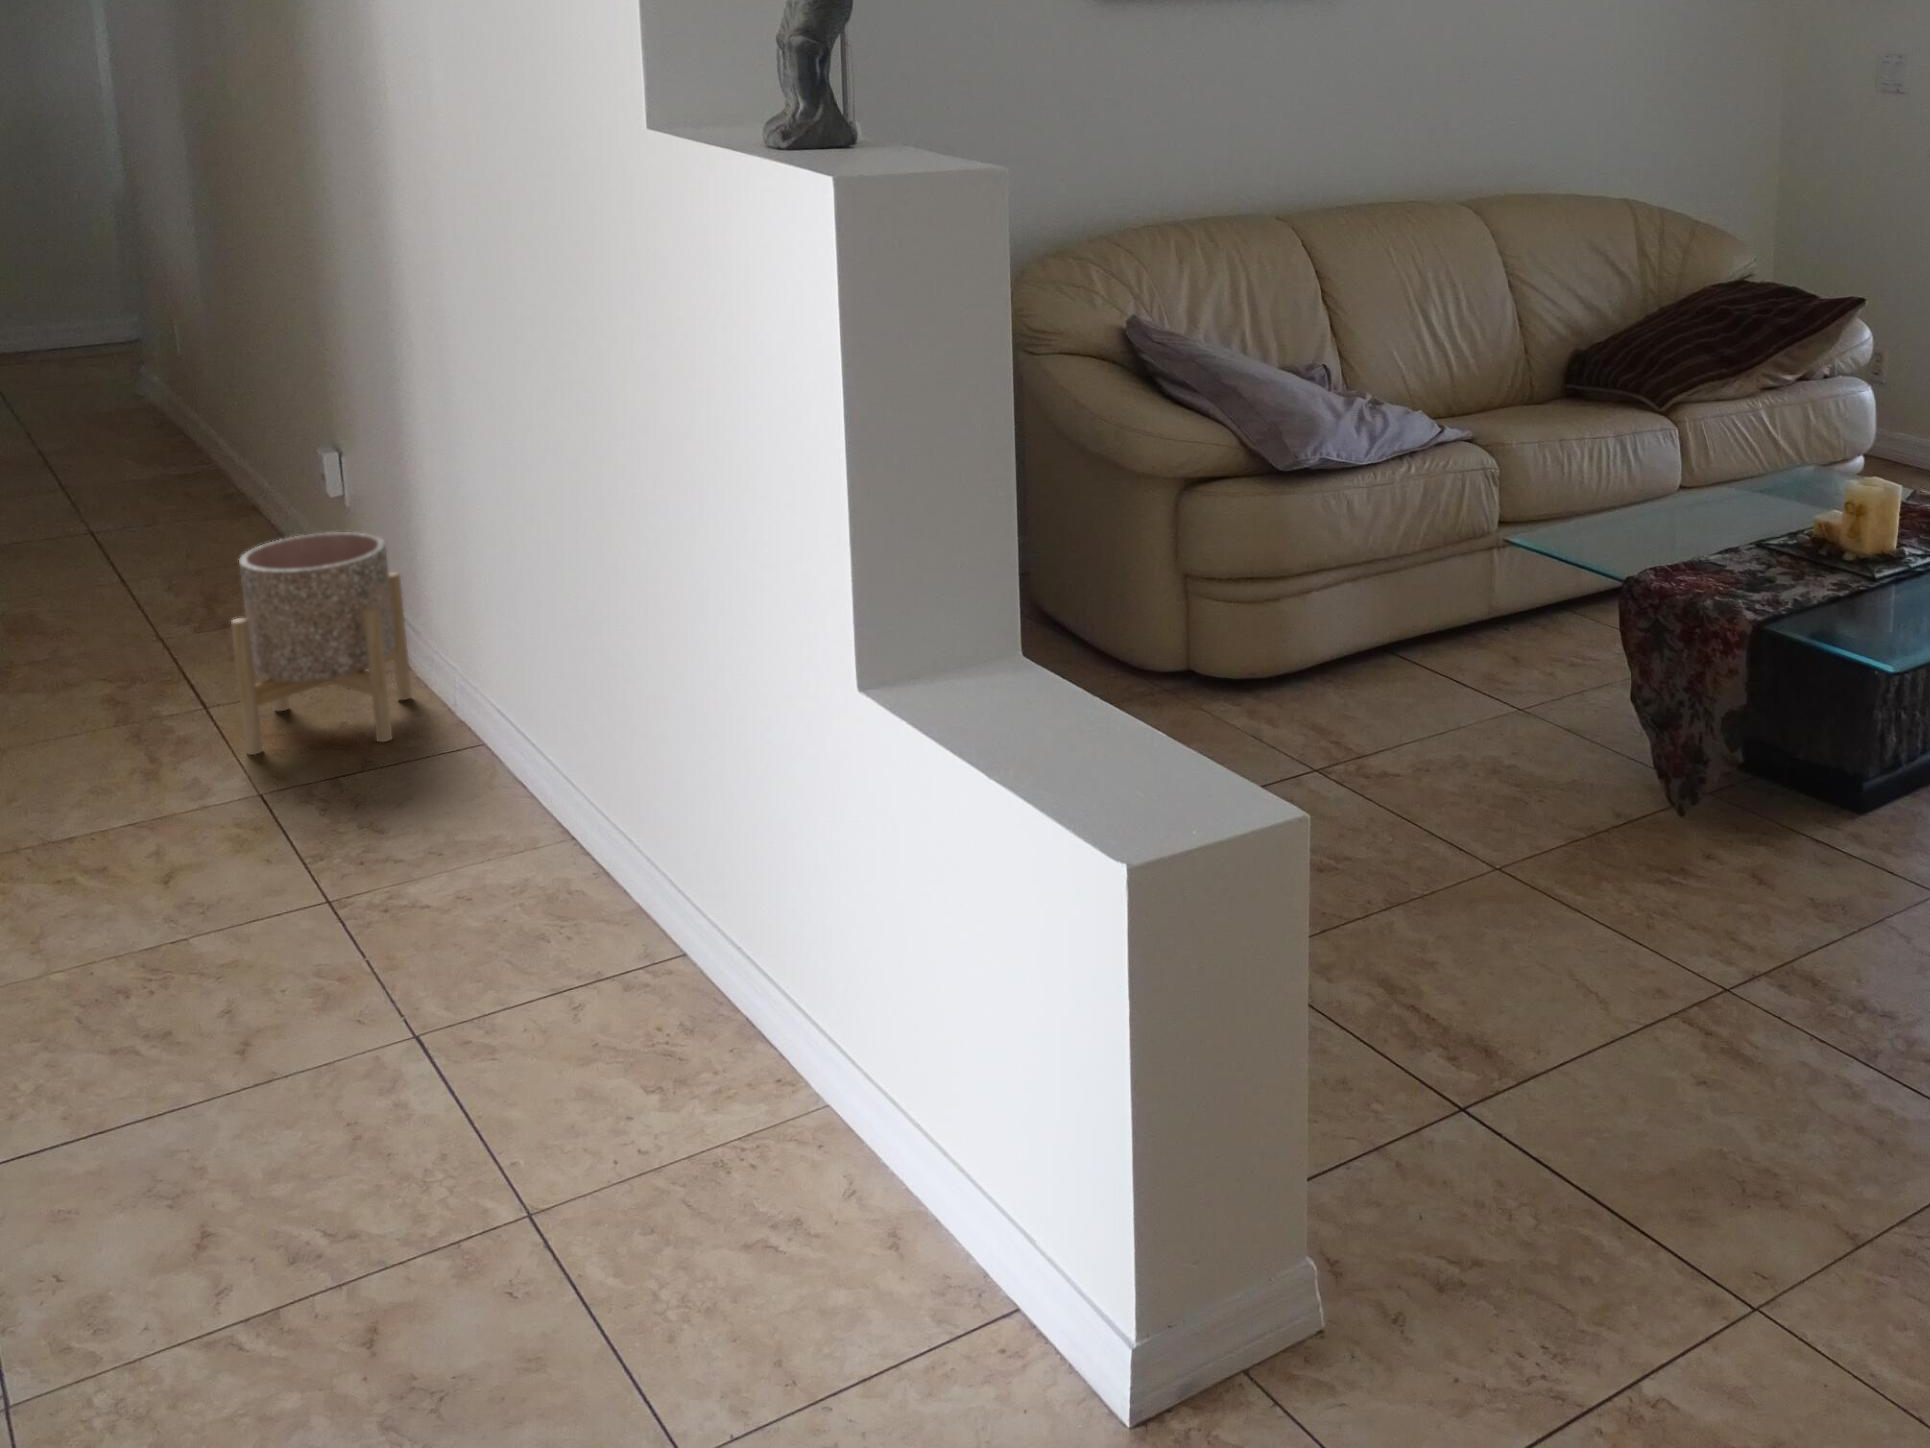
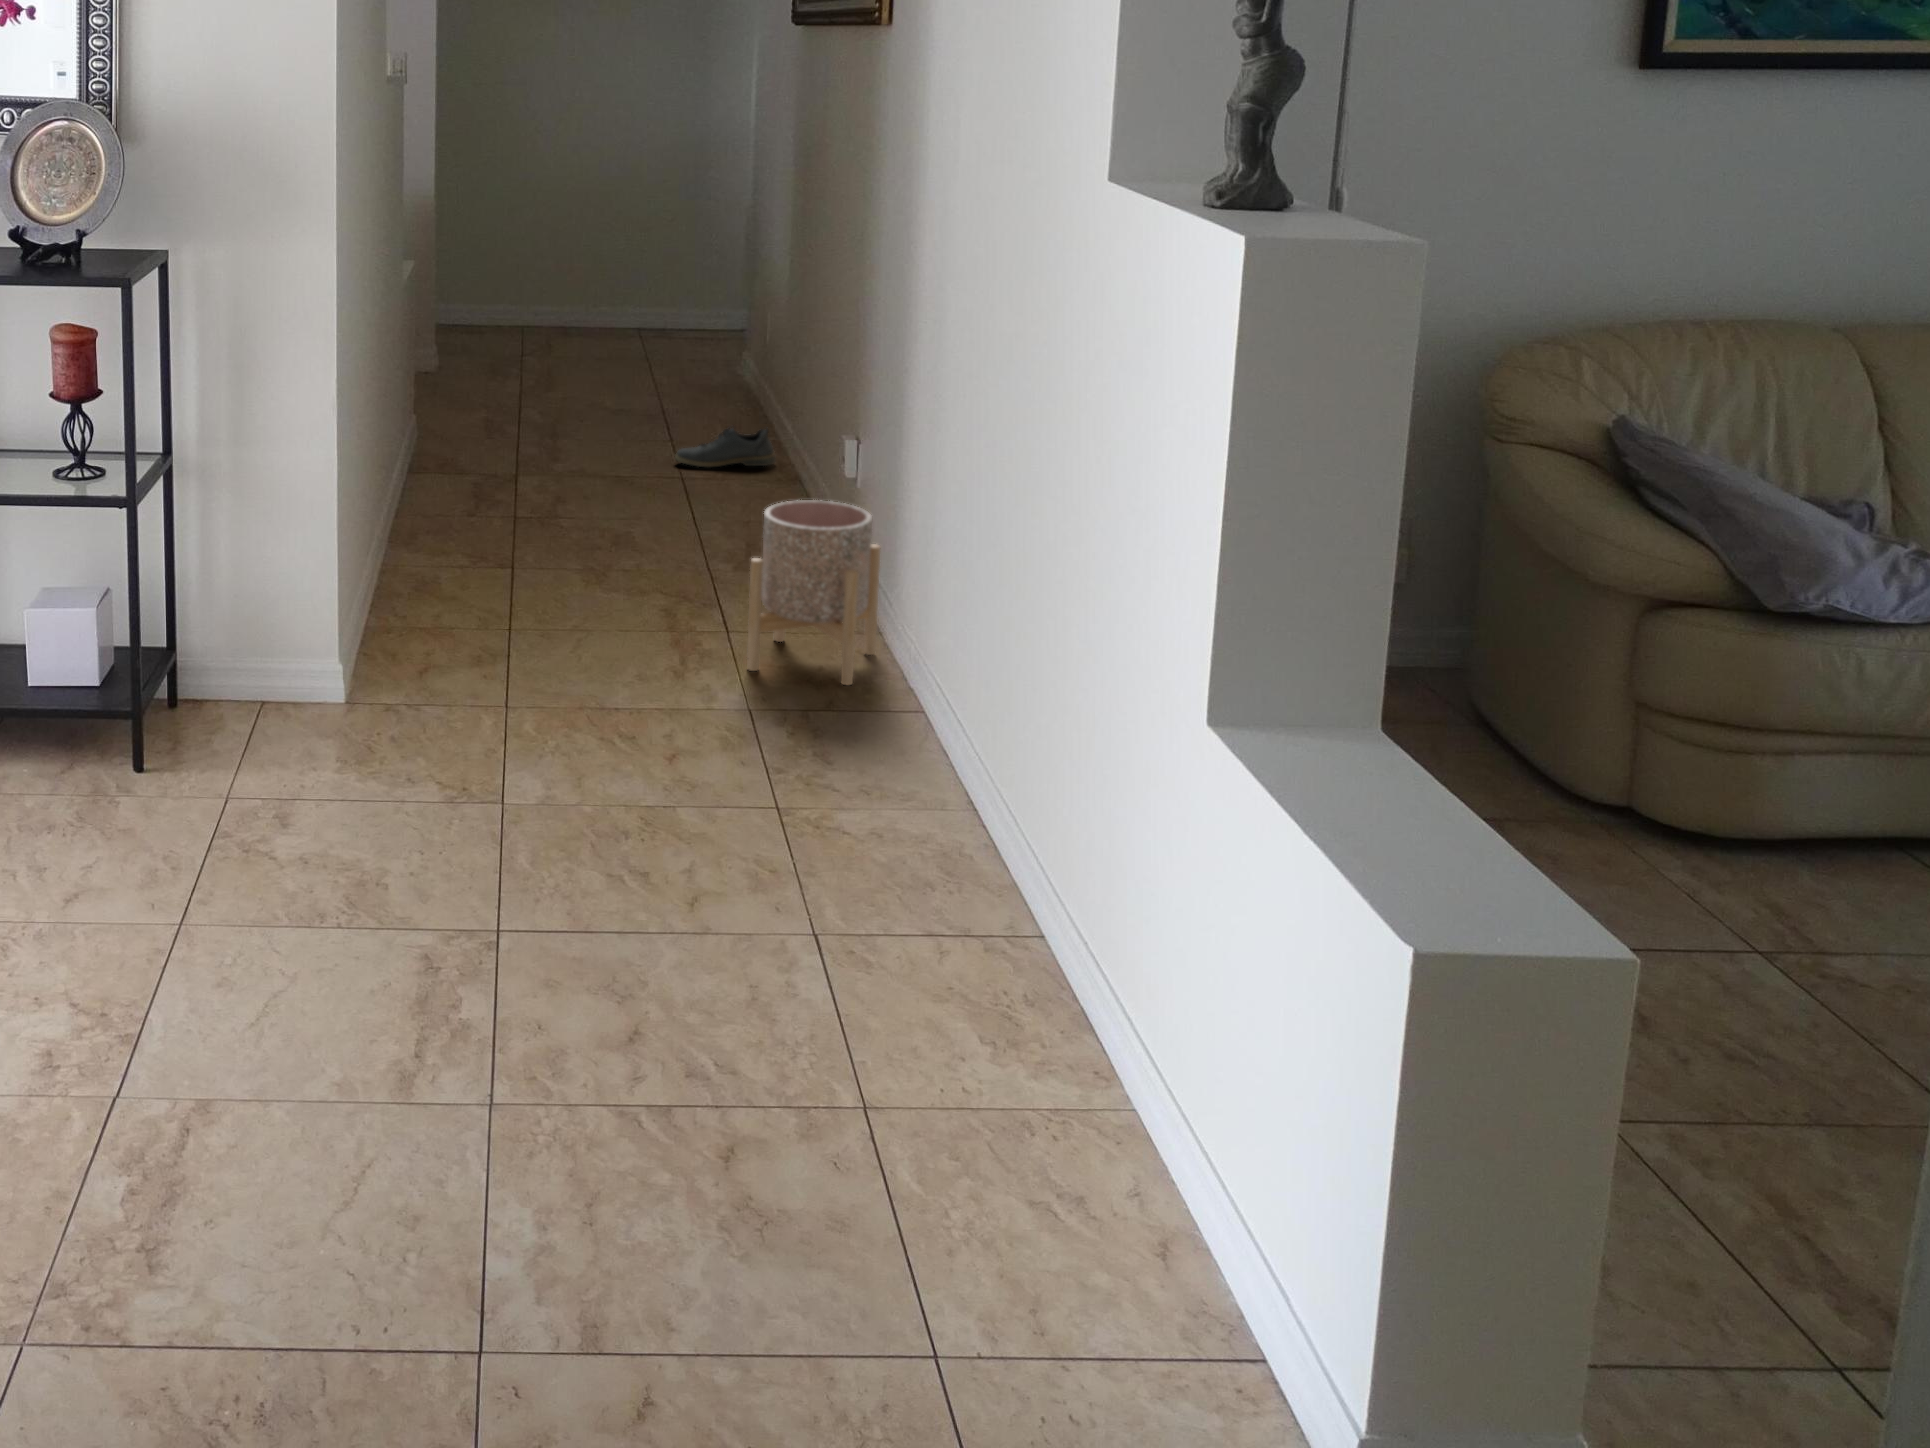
shoe: none [76,457,223,520] -> present [675,428,776,468]

